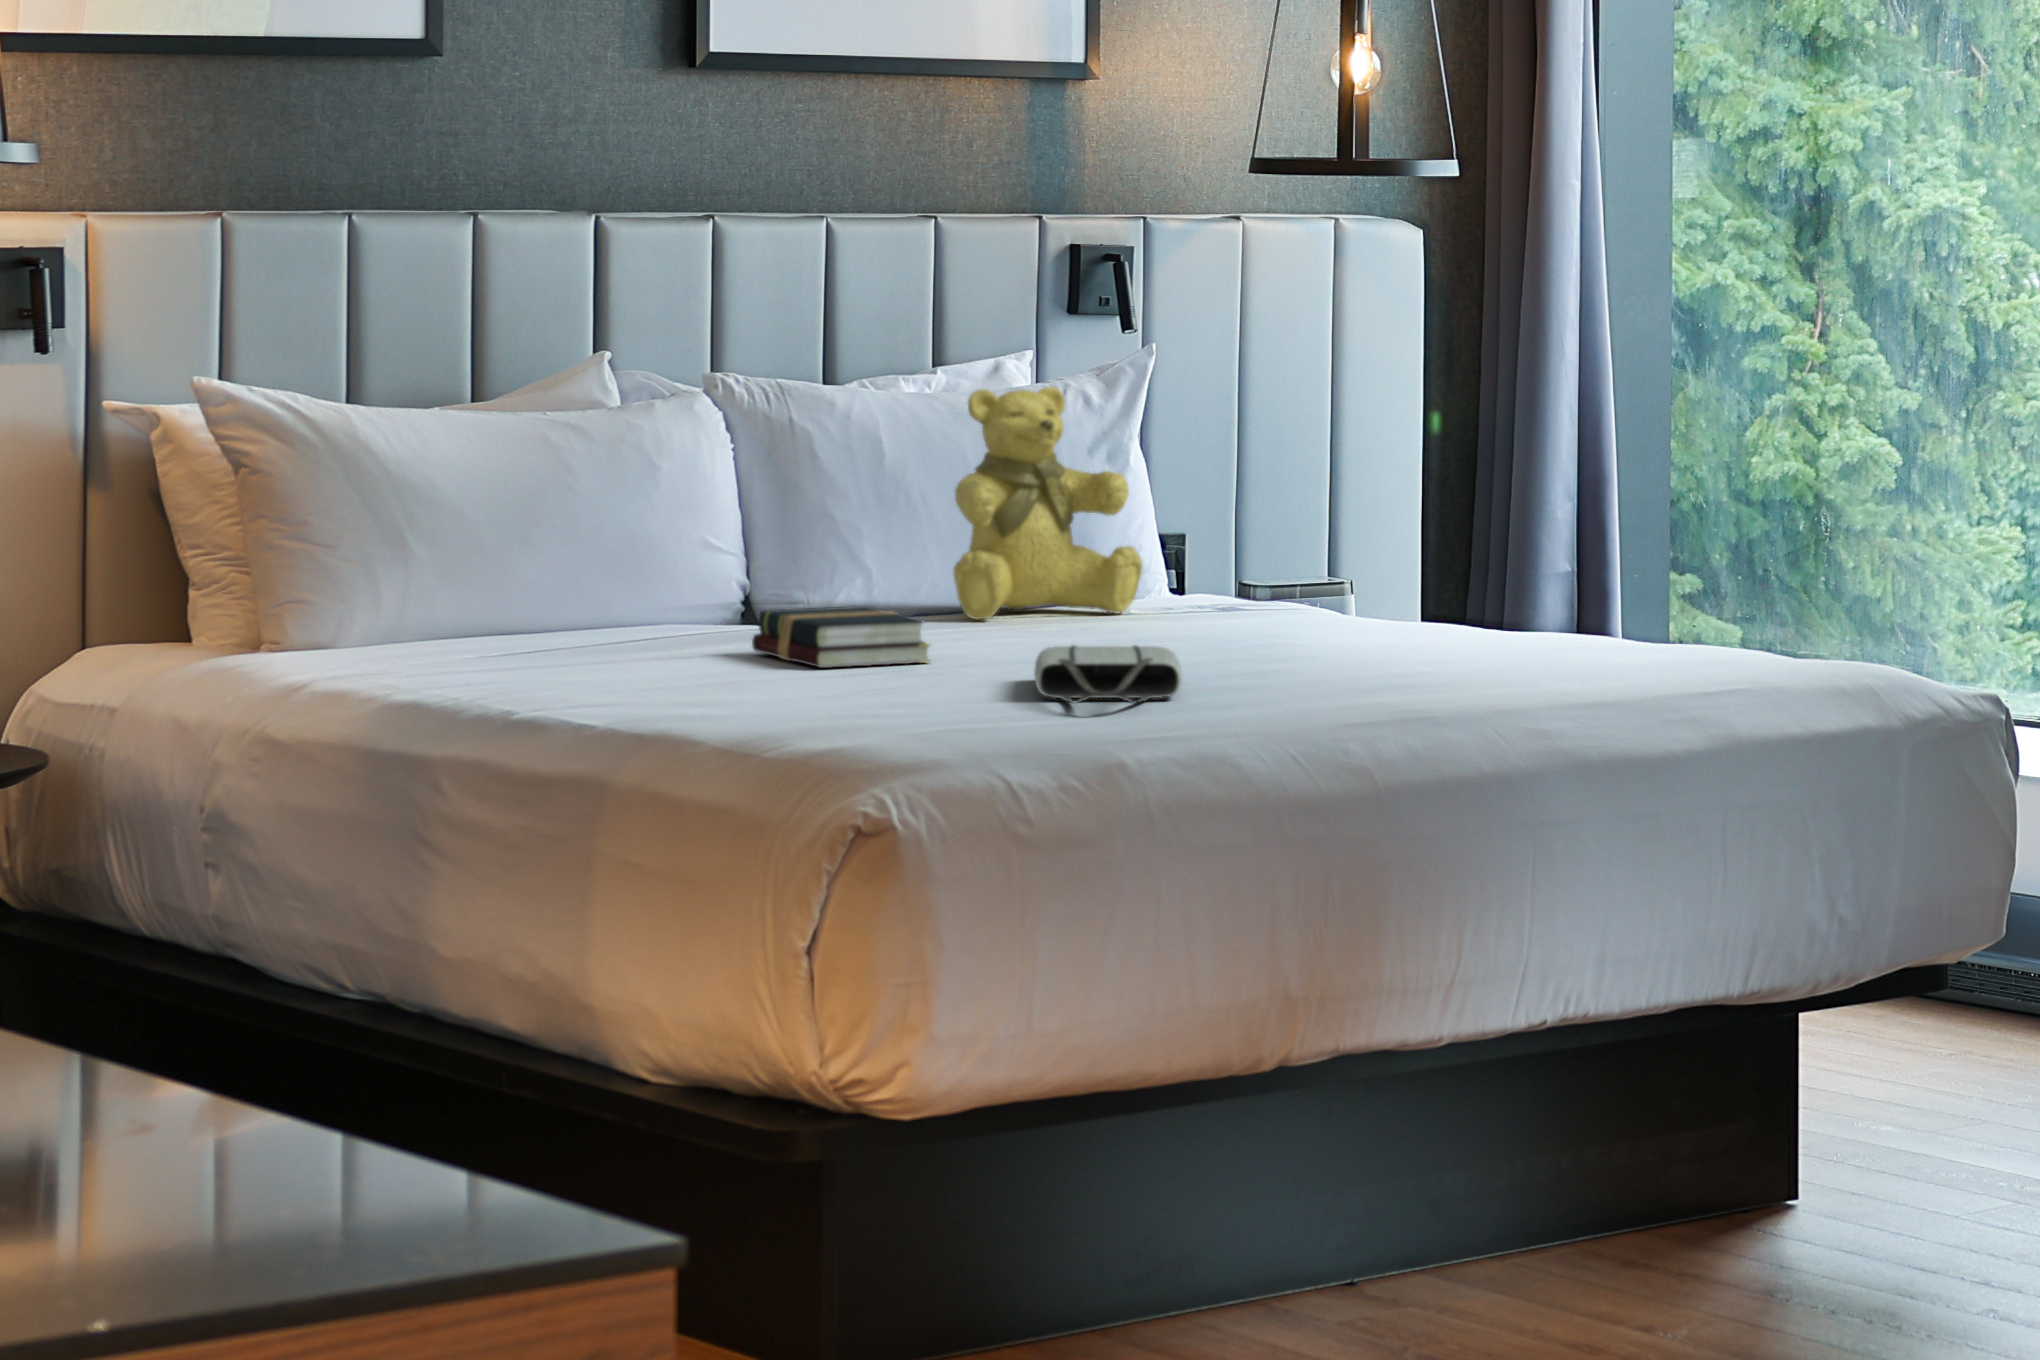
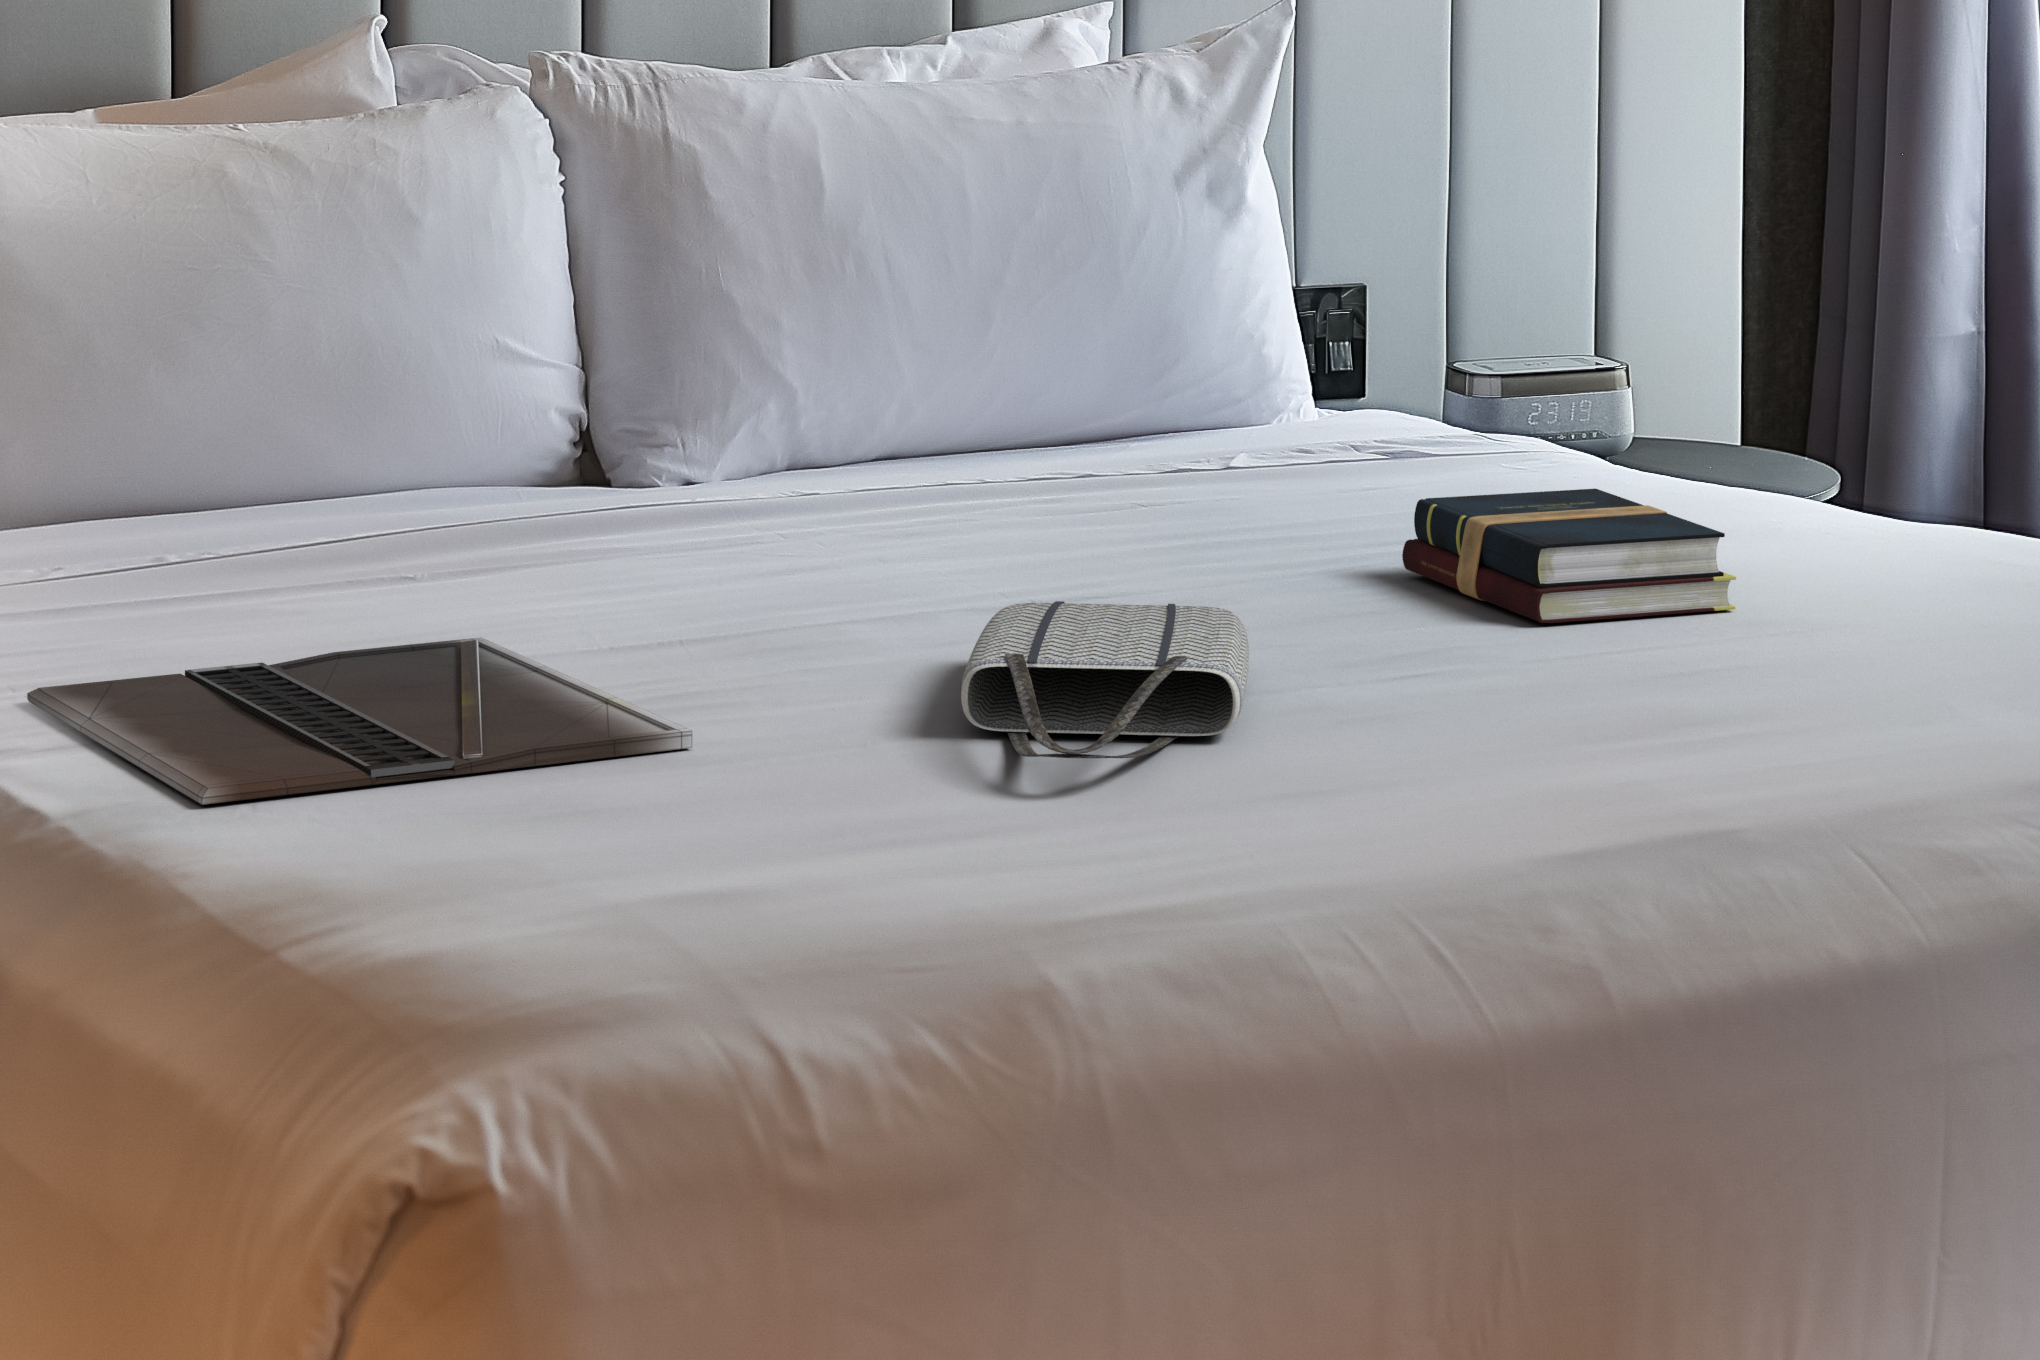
teddy bear: present [953,387,1142,620] -> none [924,80,1250,477]
hardback book: present [752,606,930,668] -> present [1402,489,1736,623]
laptop: none [529,672,900,725] -> present [27,637,692,805]

